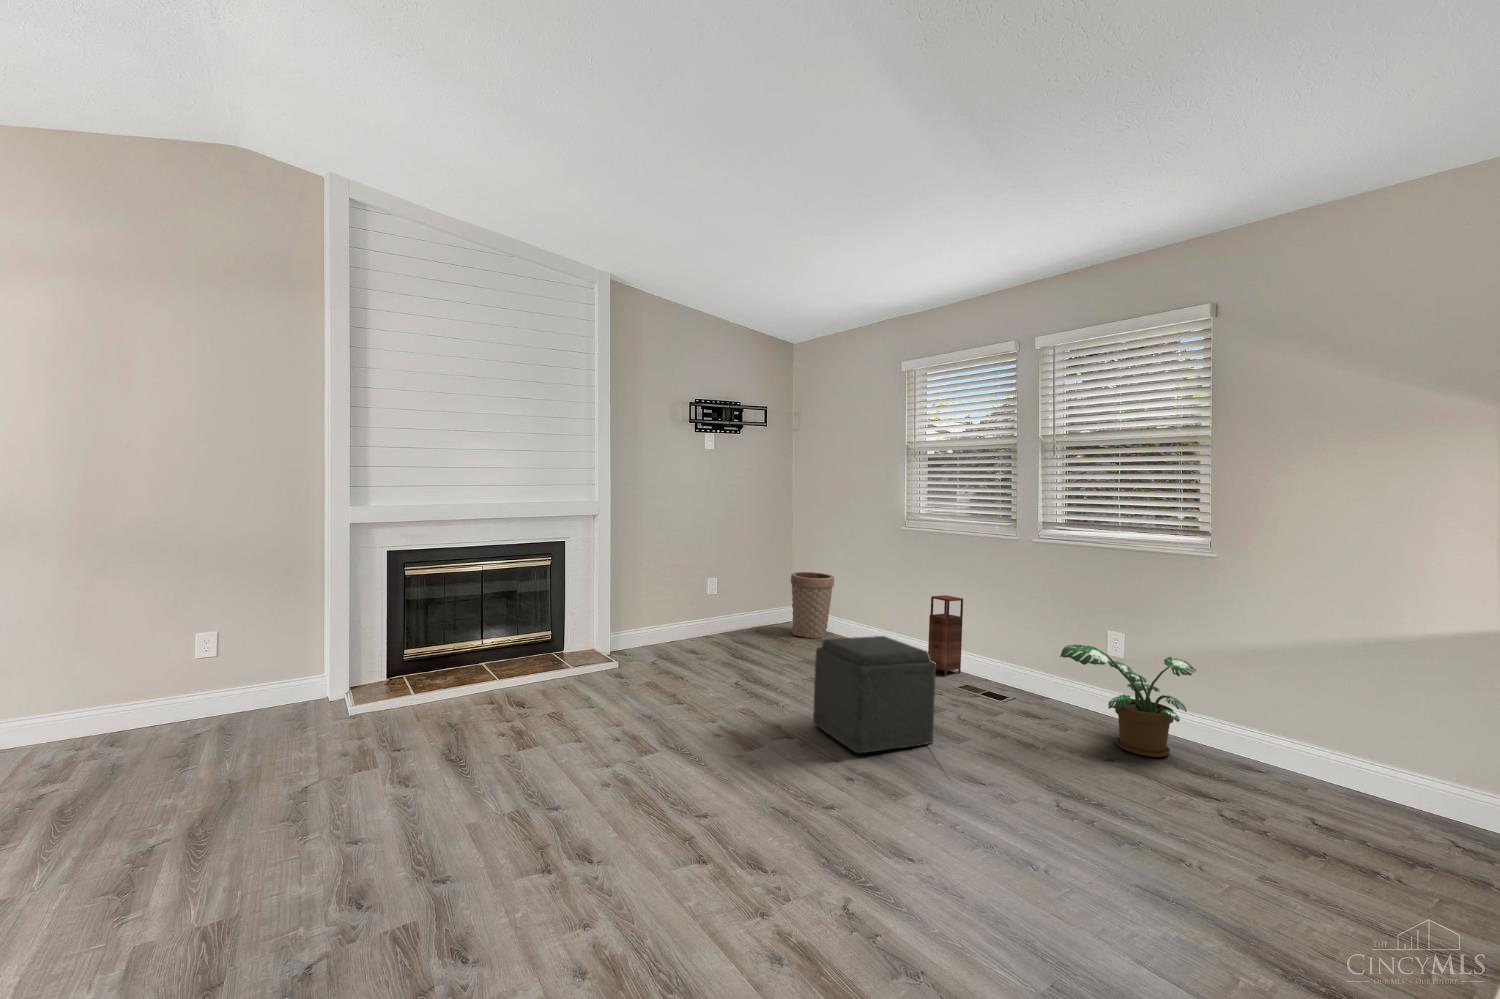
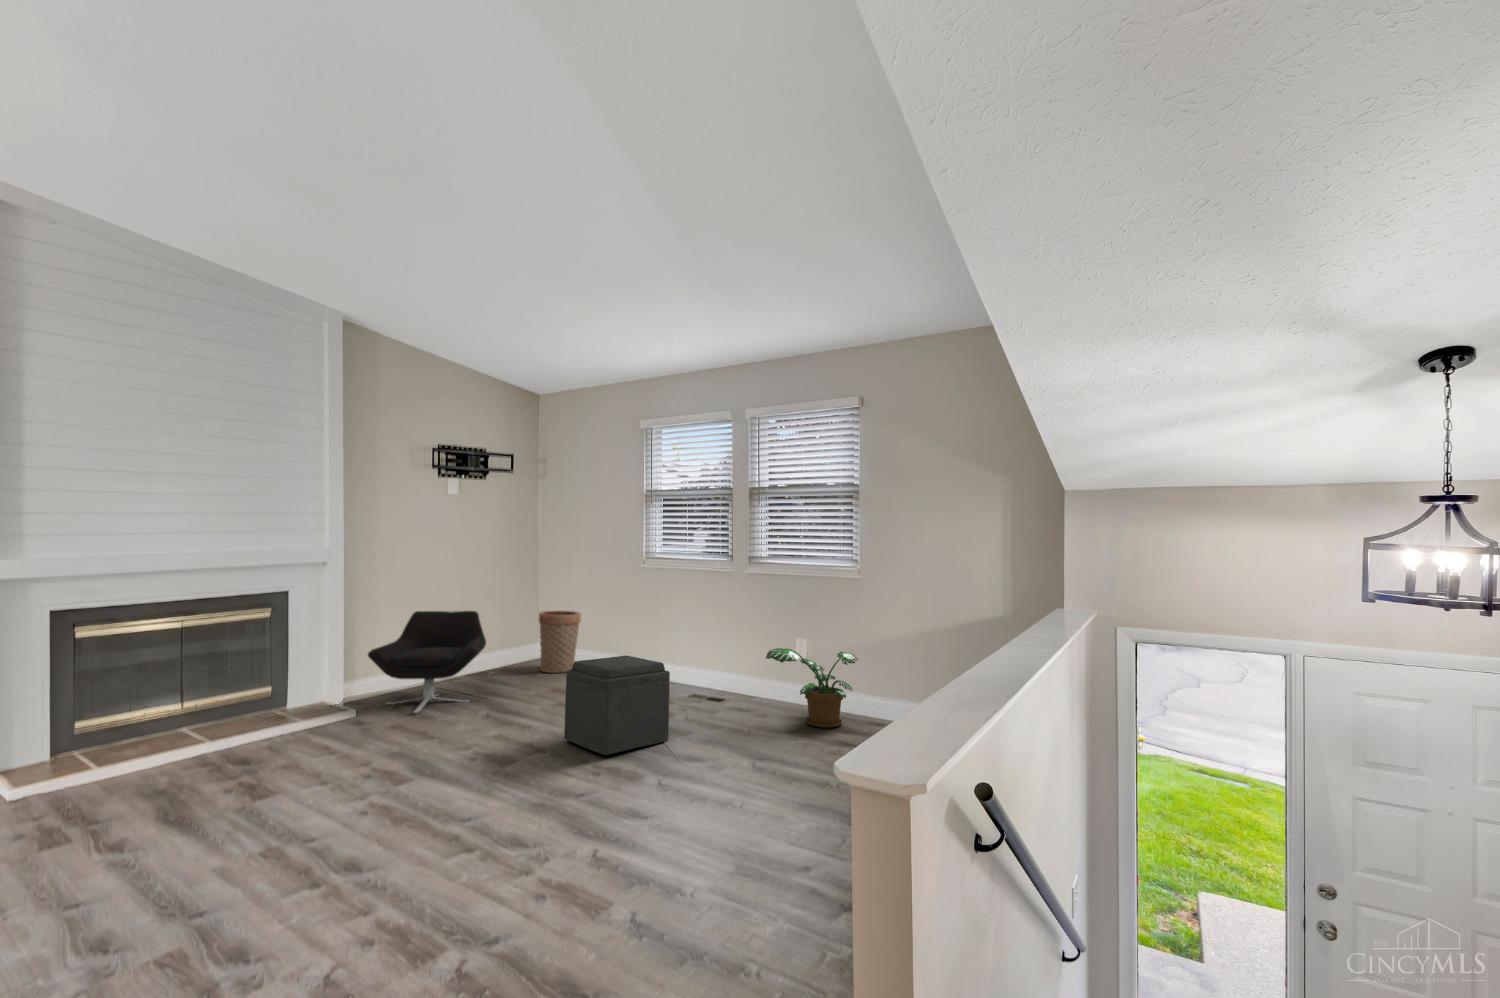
lounge chair: none [629,566,738,669] -> present [368,611,486,713]
storage cabinet: present [928,595,963,676] -> none [666,621,695,691]

